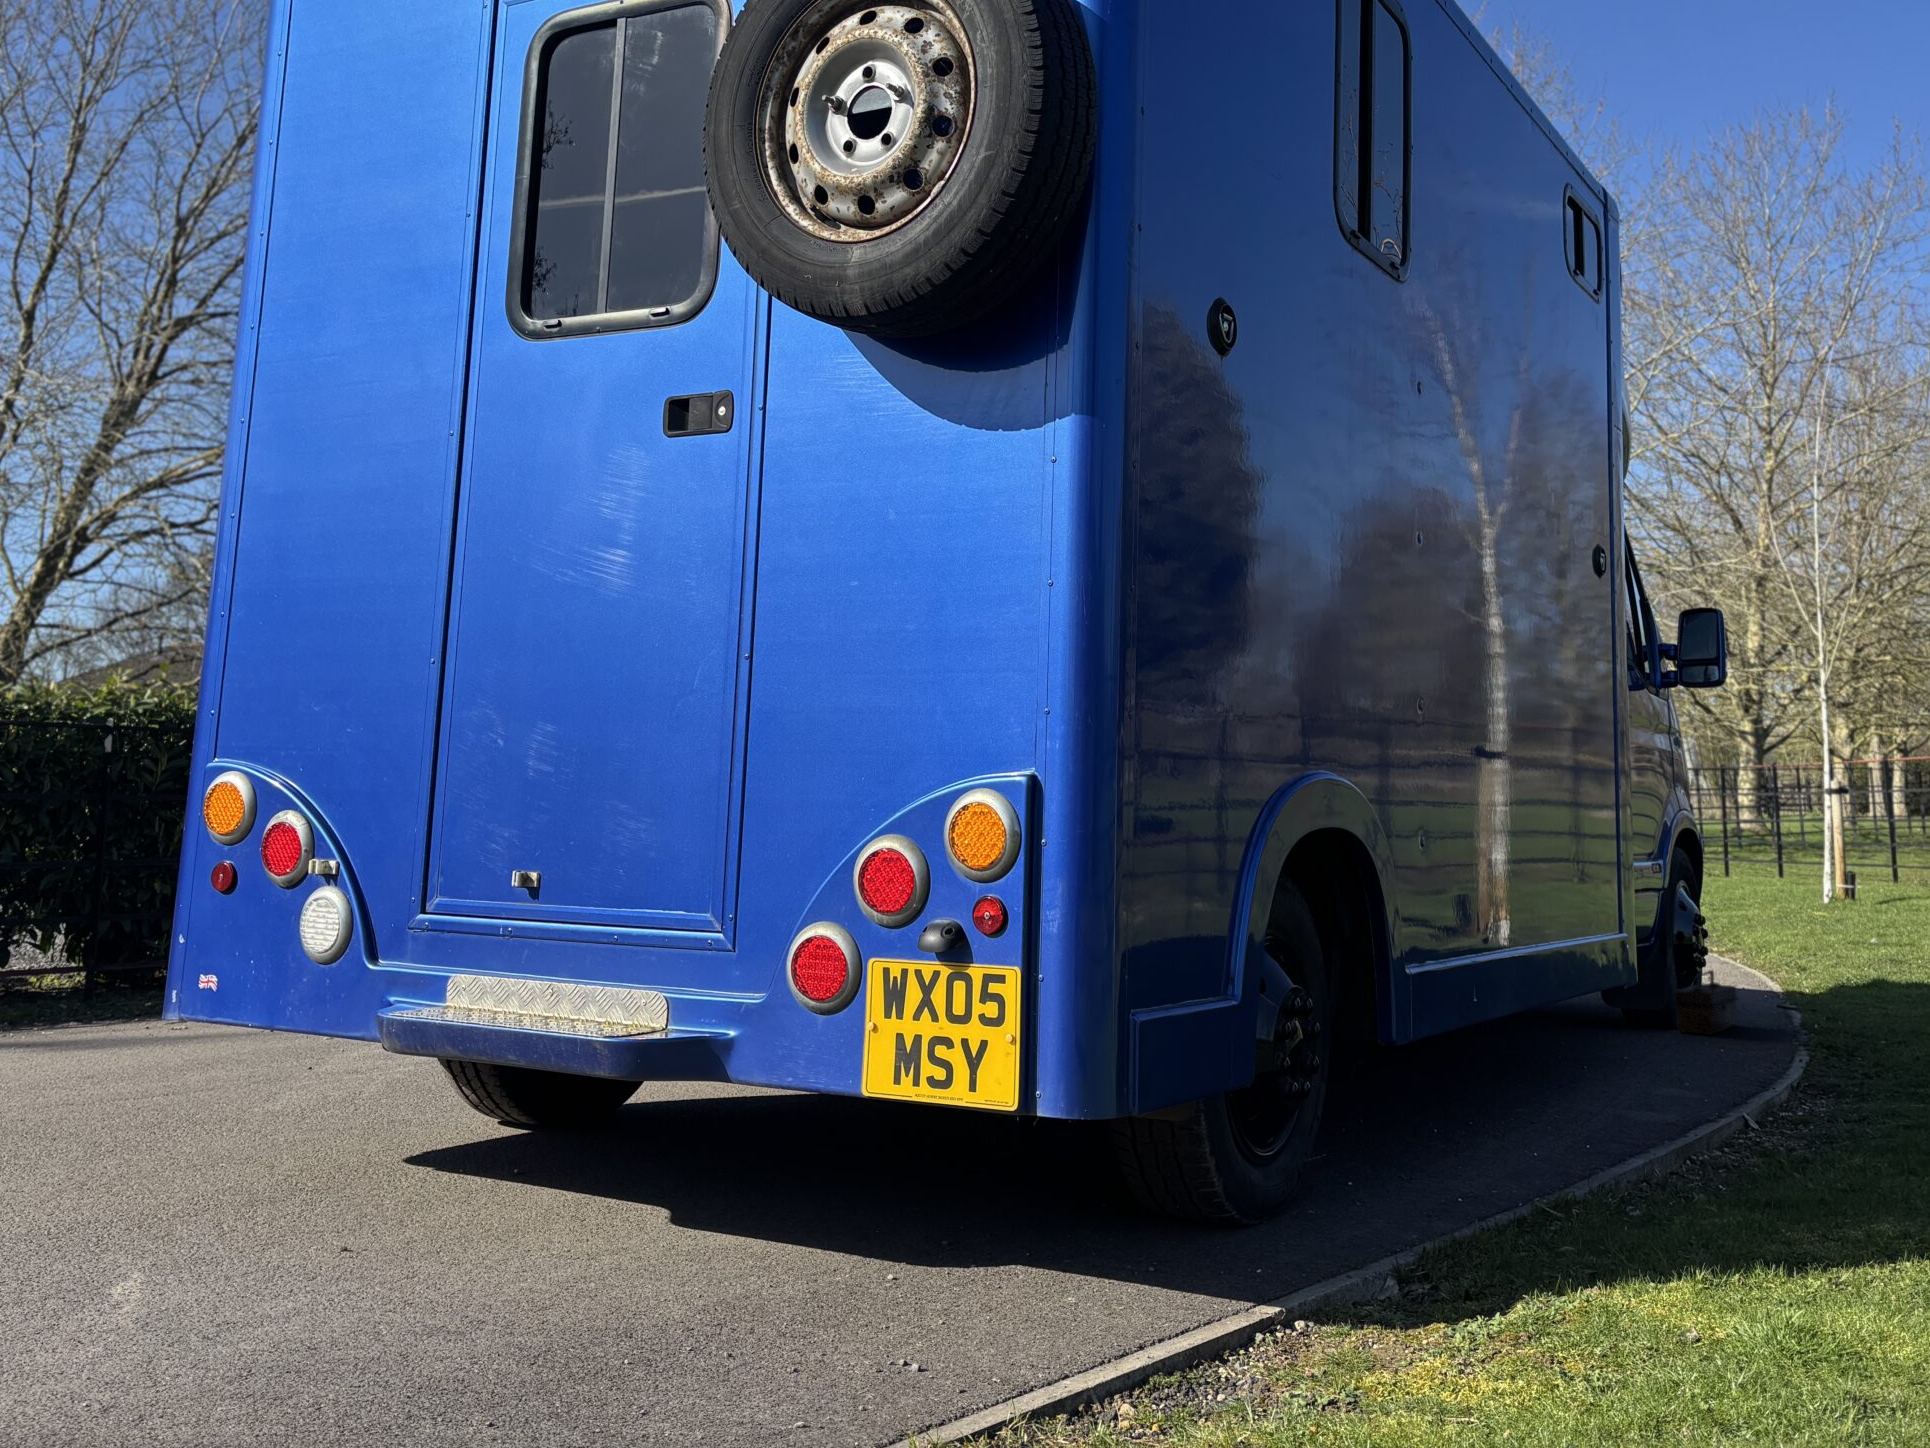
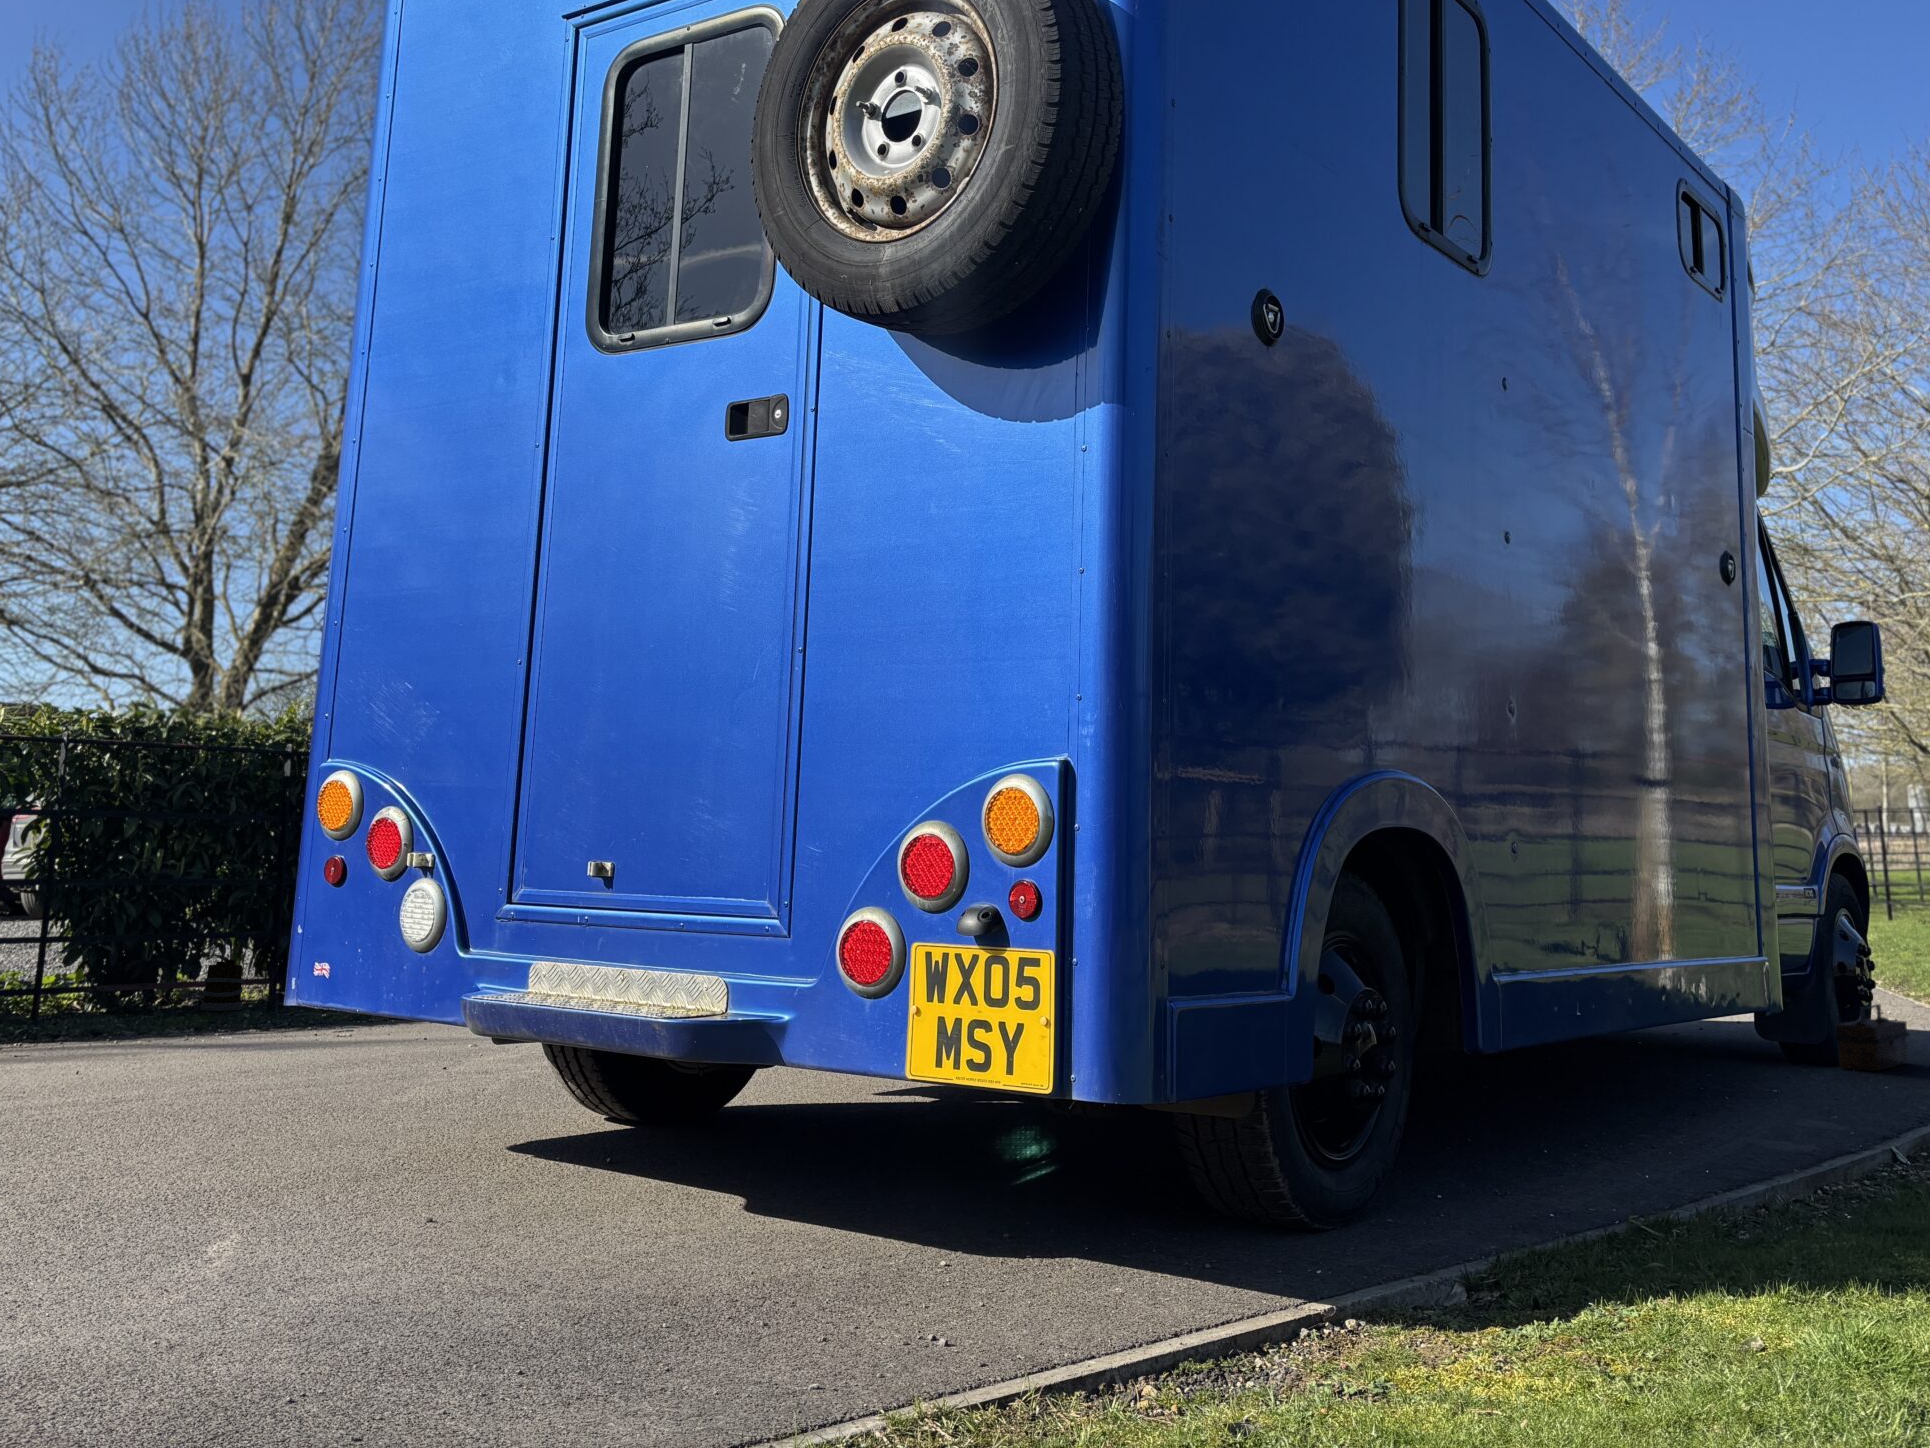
wooden bucket: none [10,929,59,1007] -> present [200,938,243,1011]

